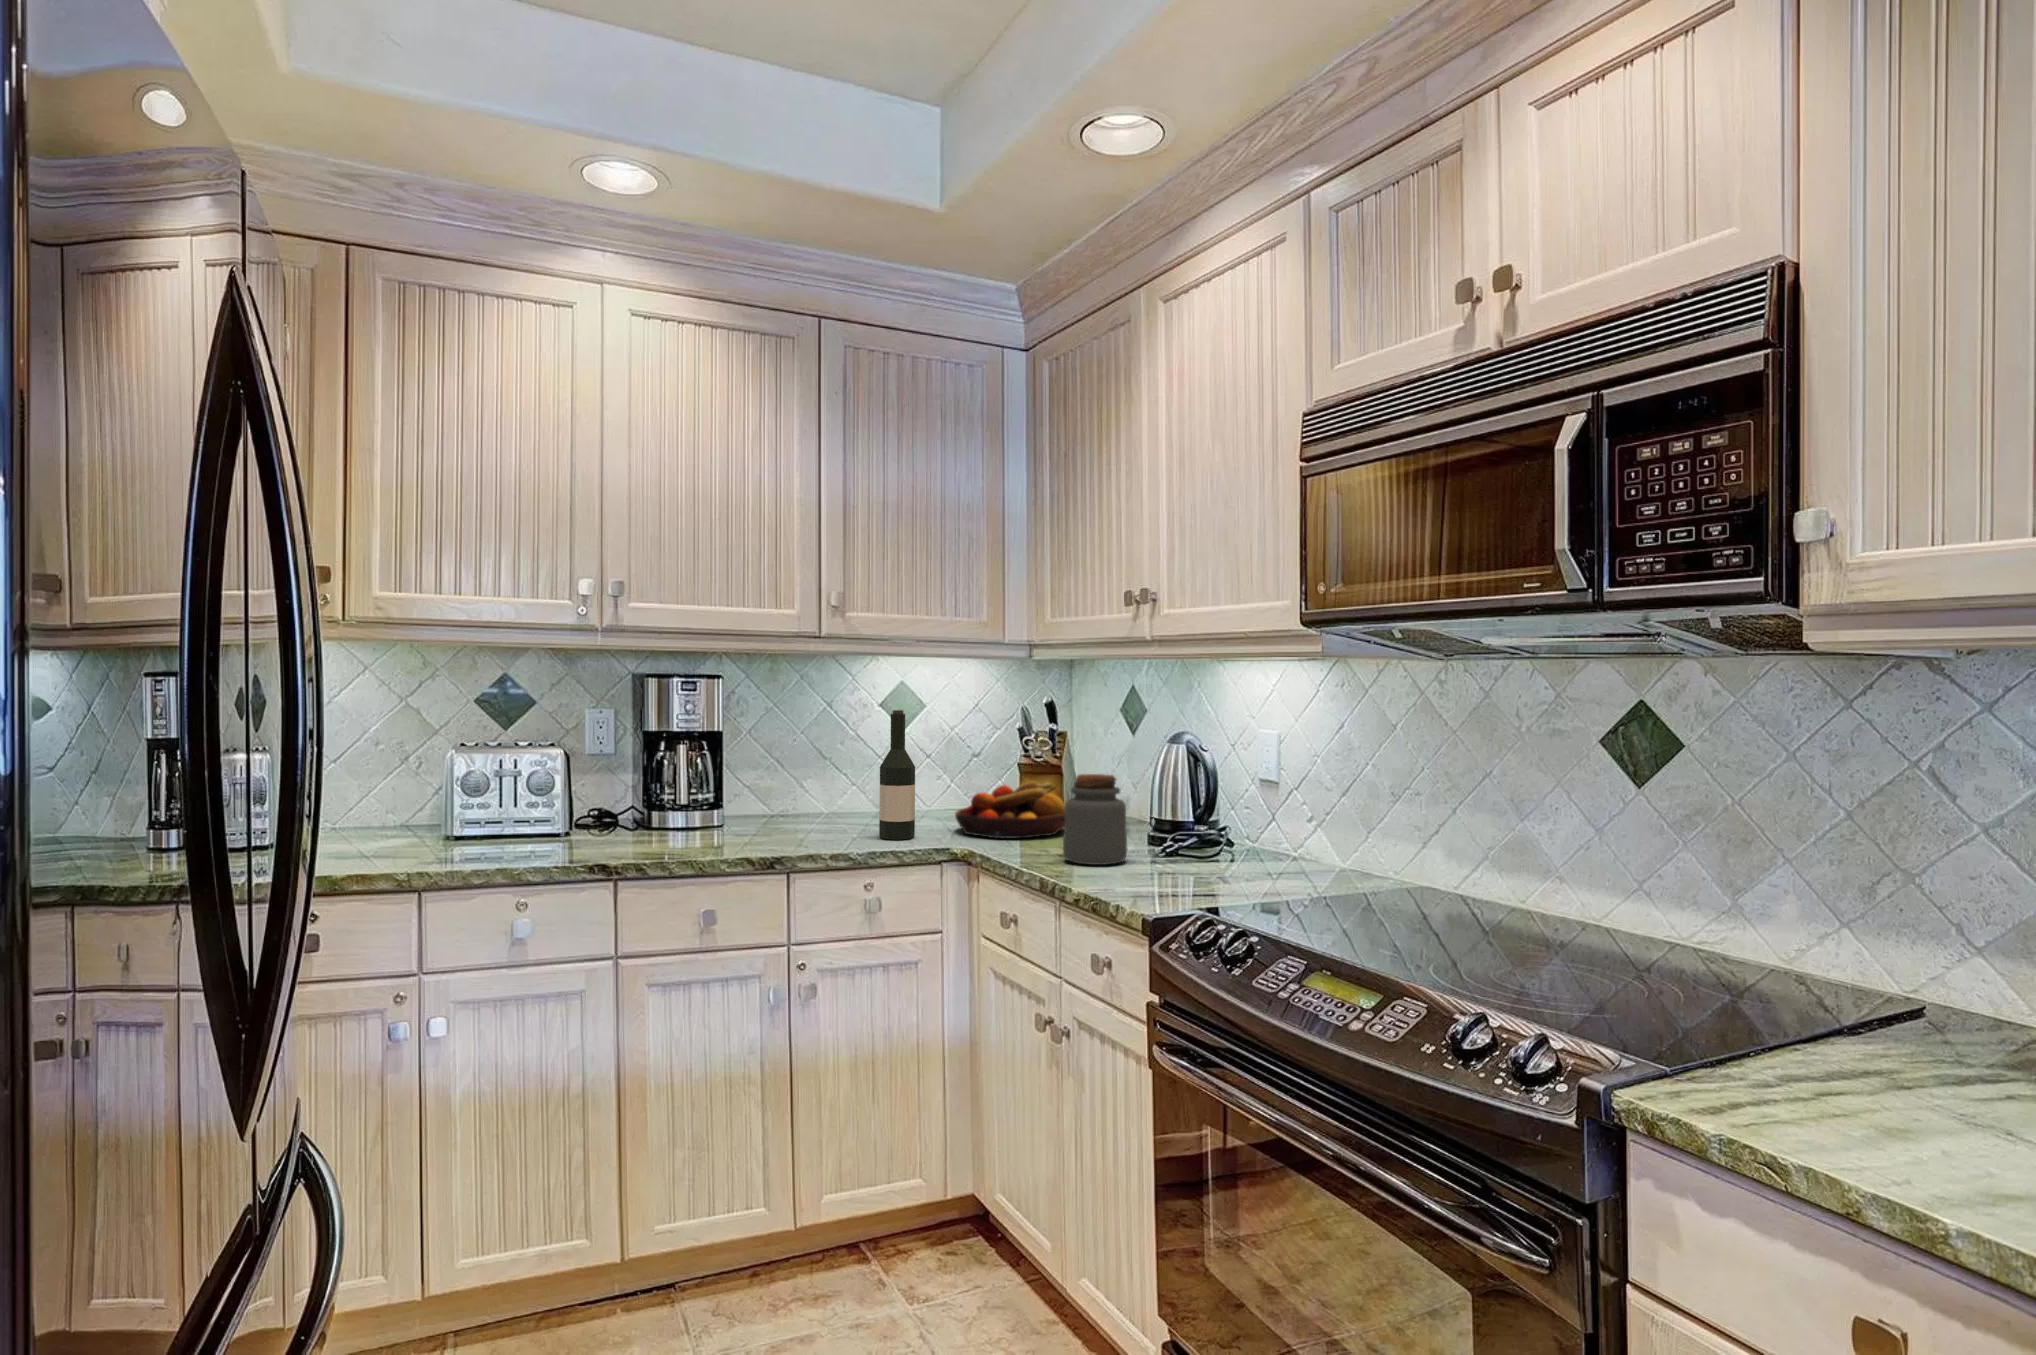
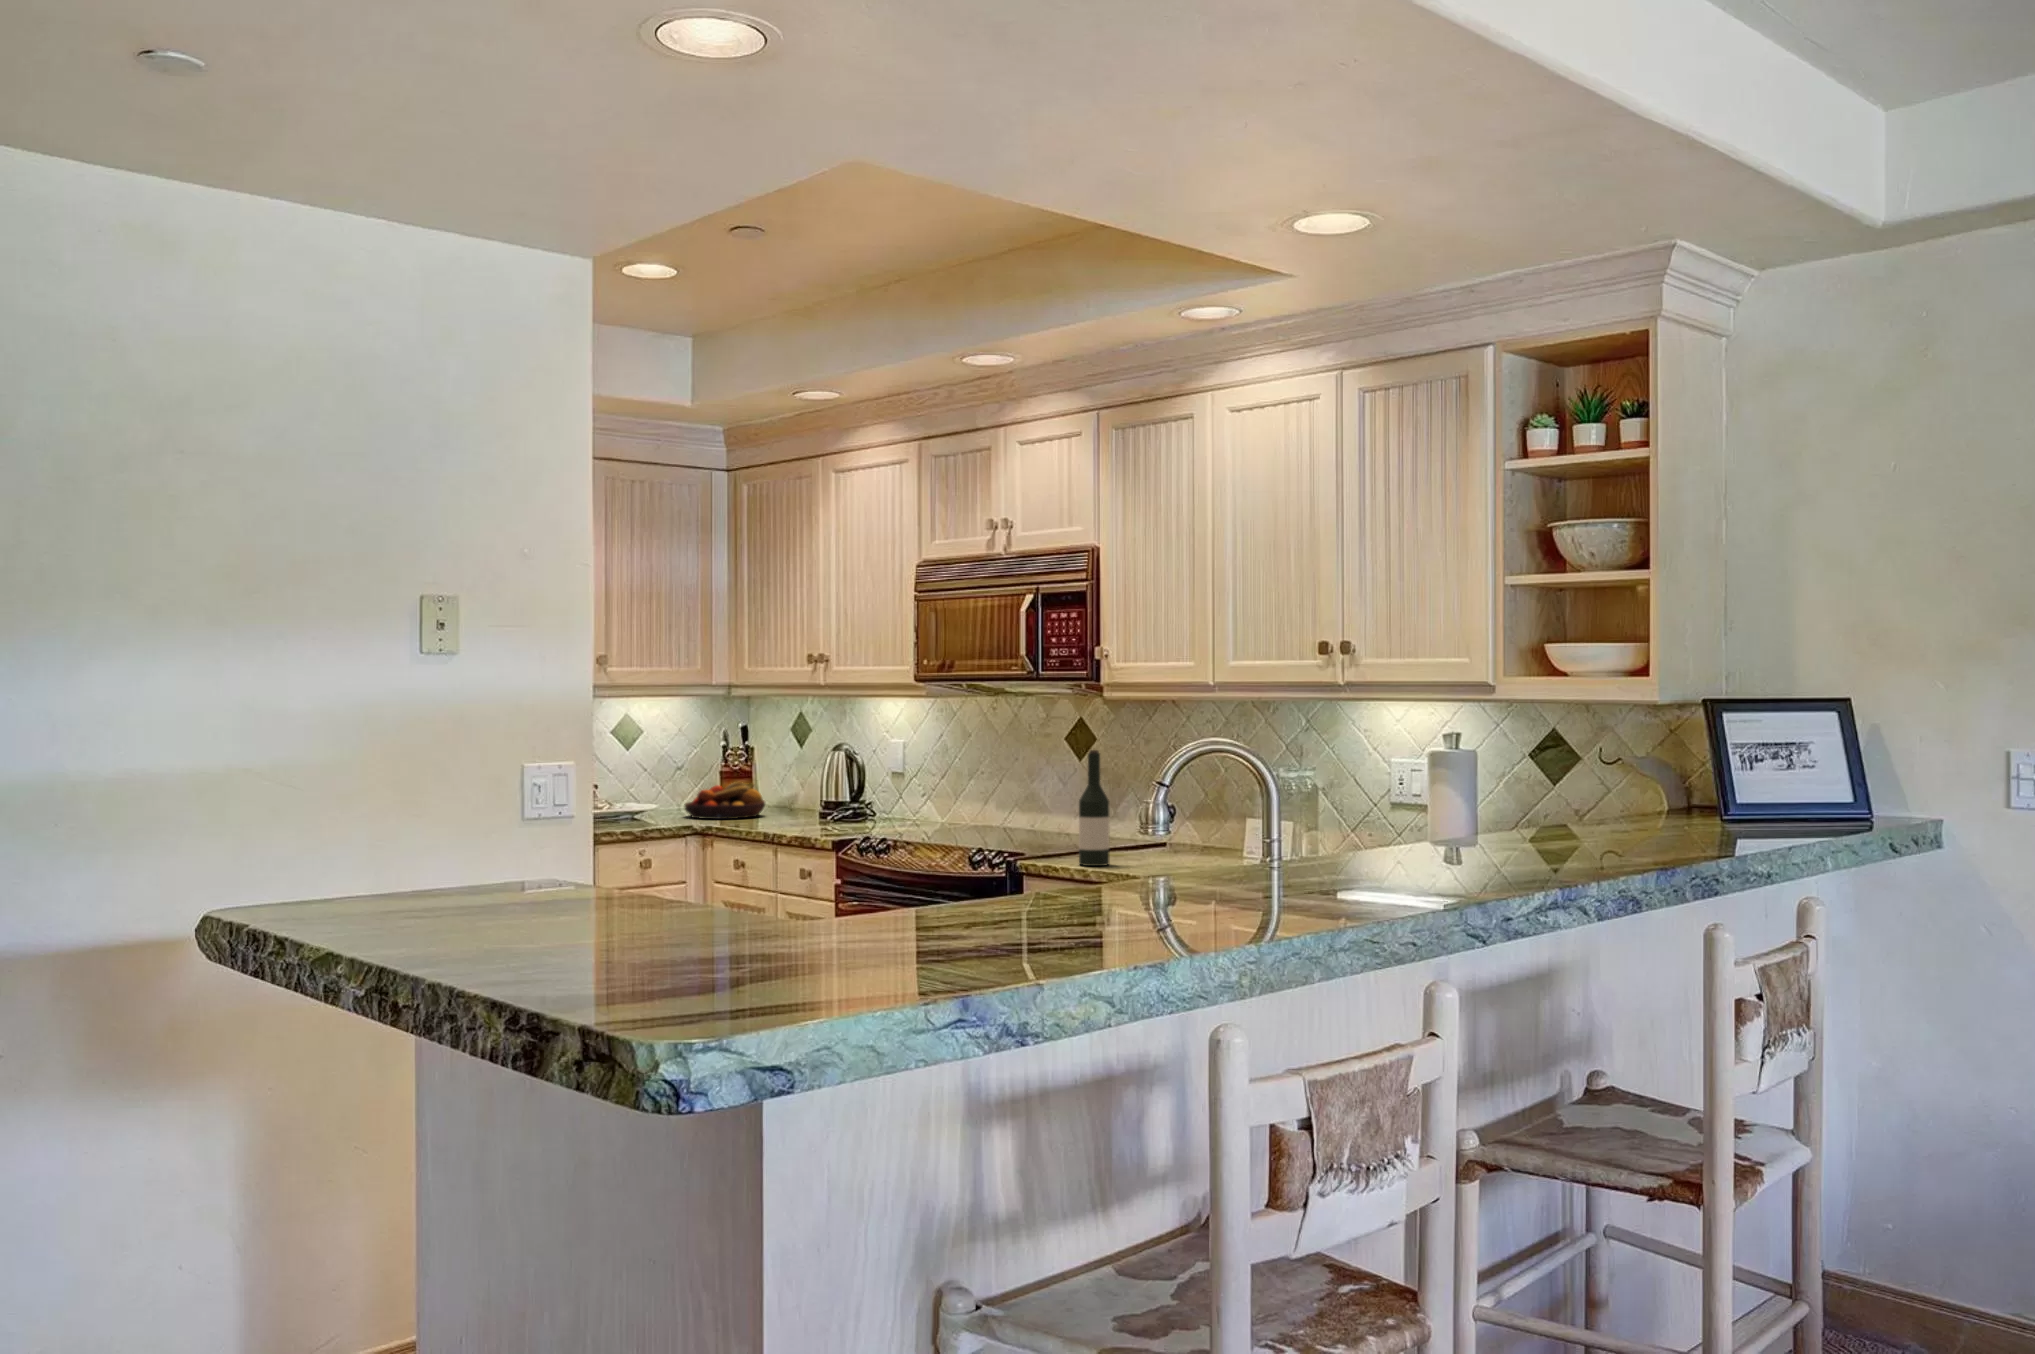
wine bottle: present [879,710,915,840] -> present [1079,750,1109,866]
jar: present [1063,774,1128,865] -> none [772,771,813,826]

